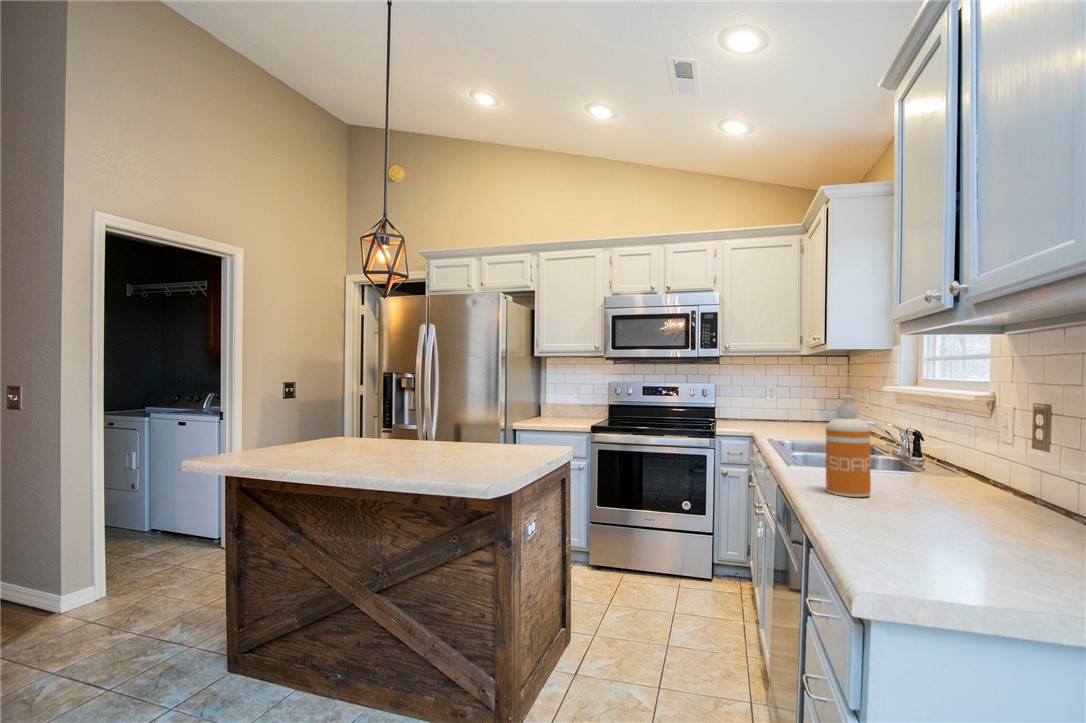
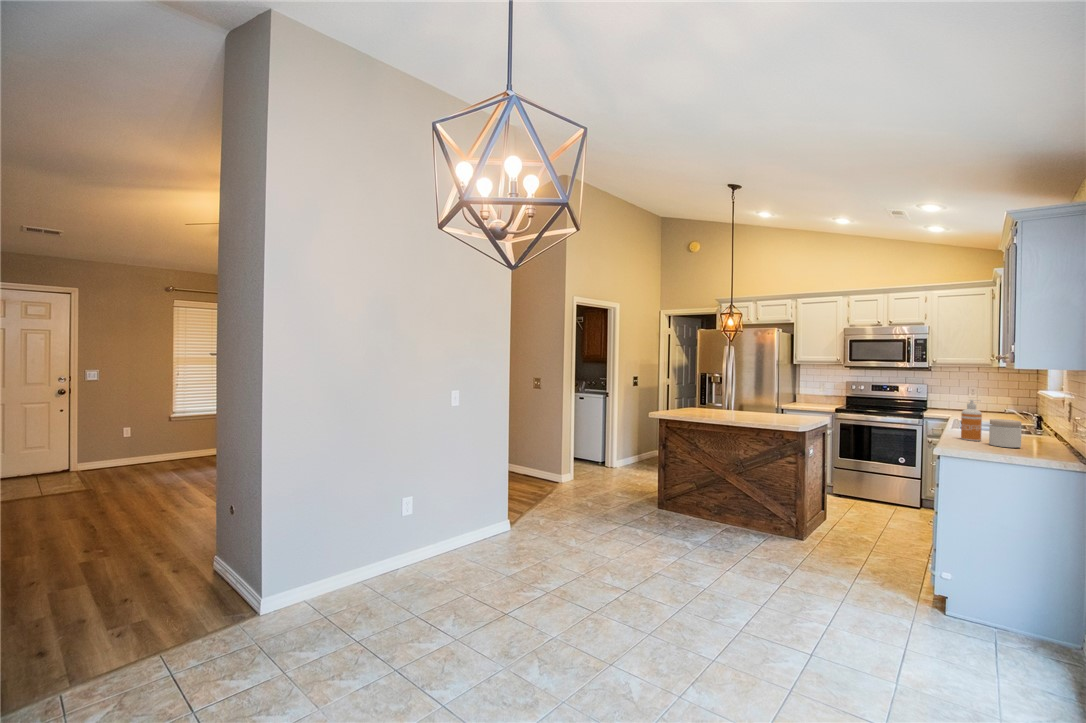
jar: none [900,442,977,518] -> present [989,419,1022,448]

